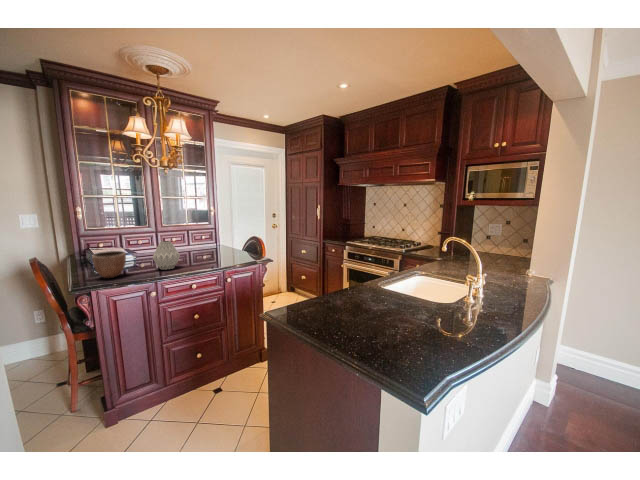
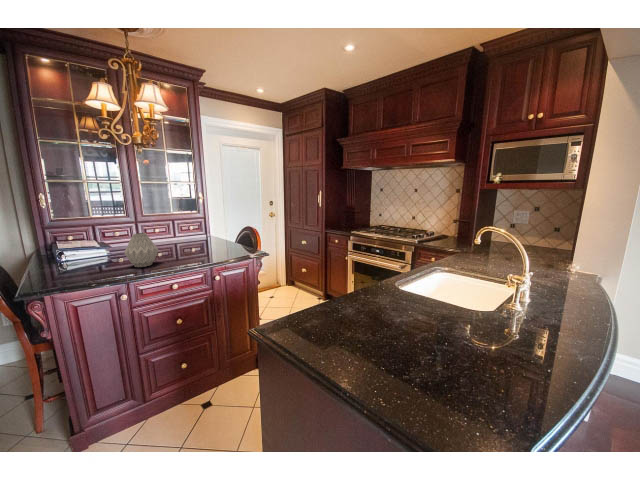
decorative bowl: present [92,251,126,278] -> none [44,245,89,280]

